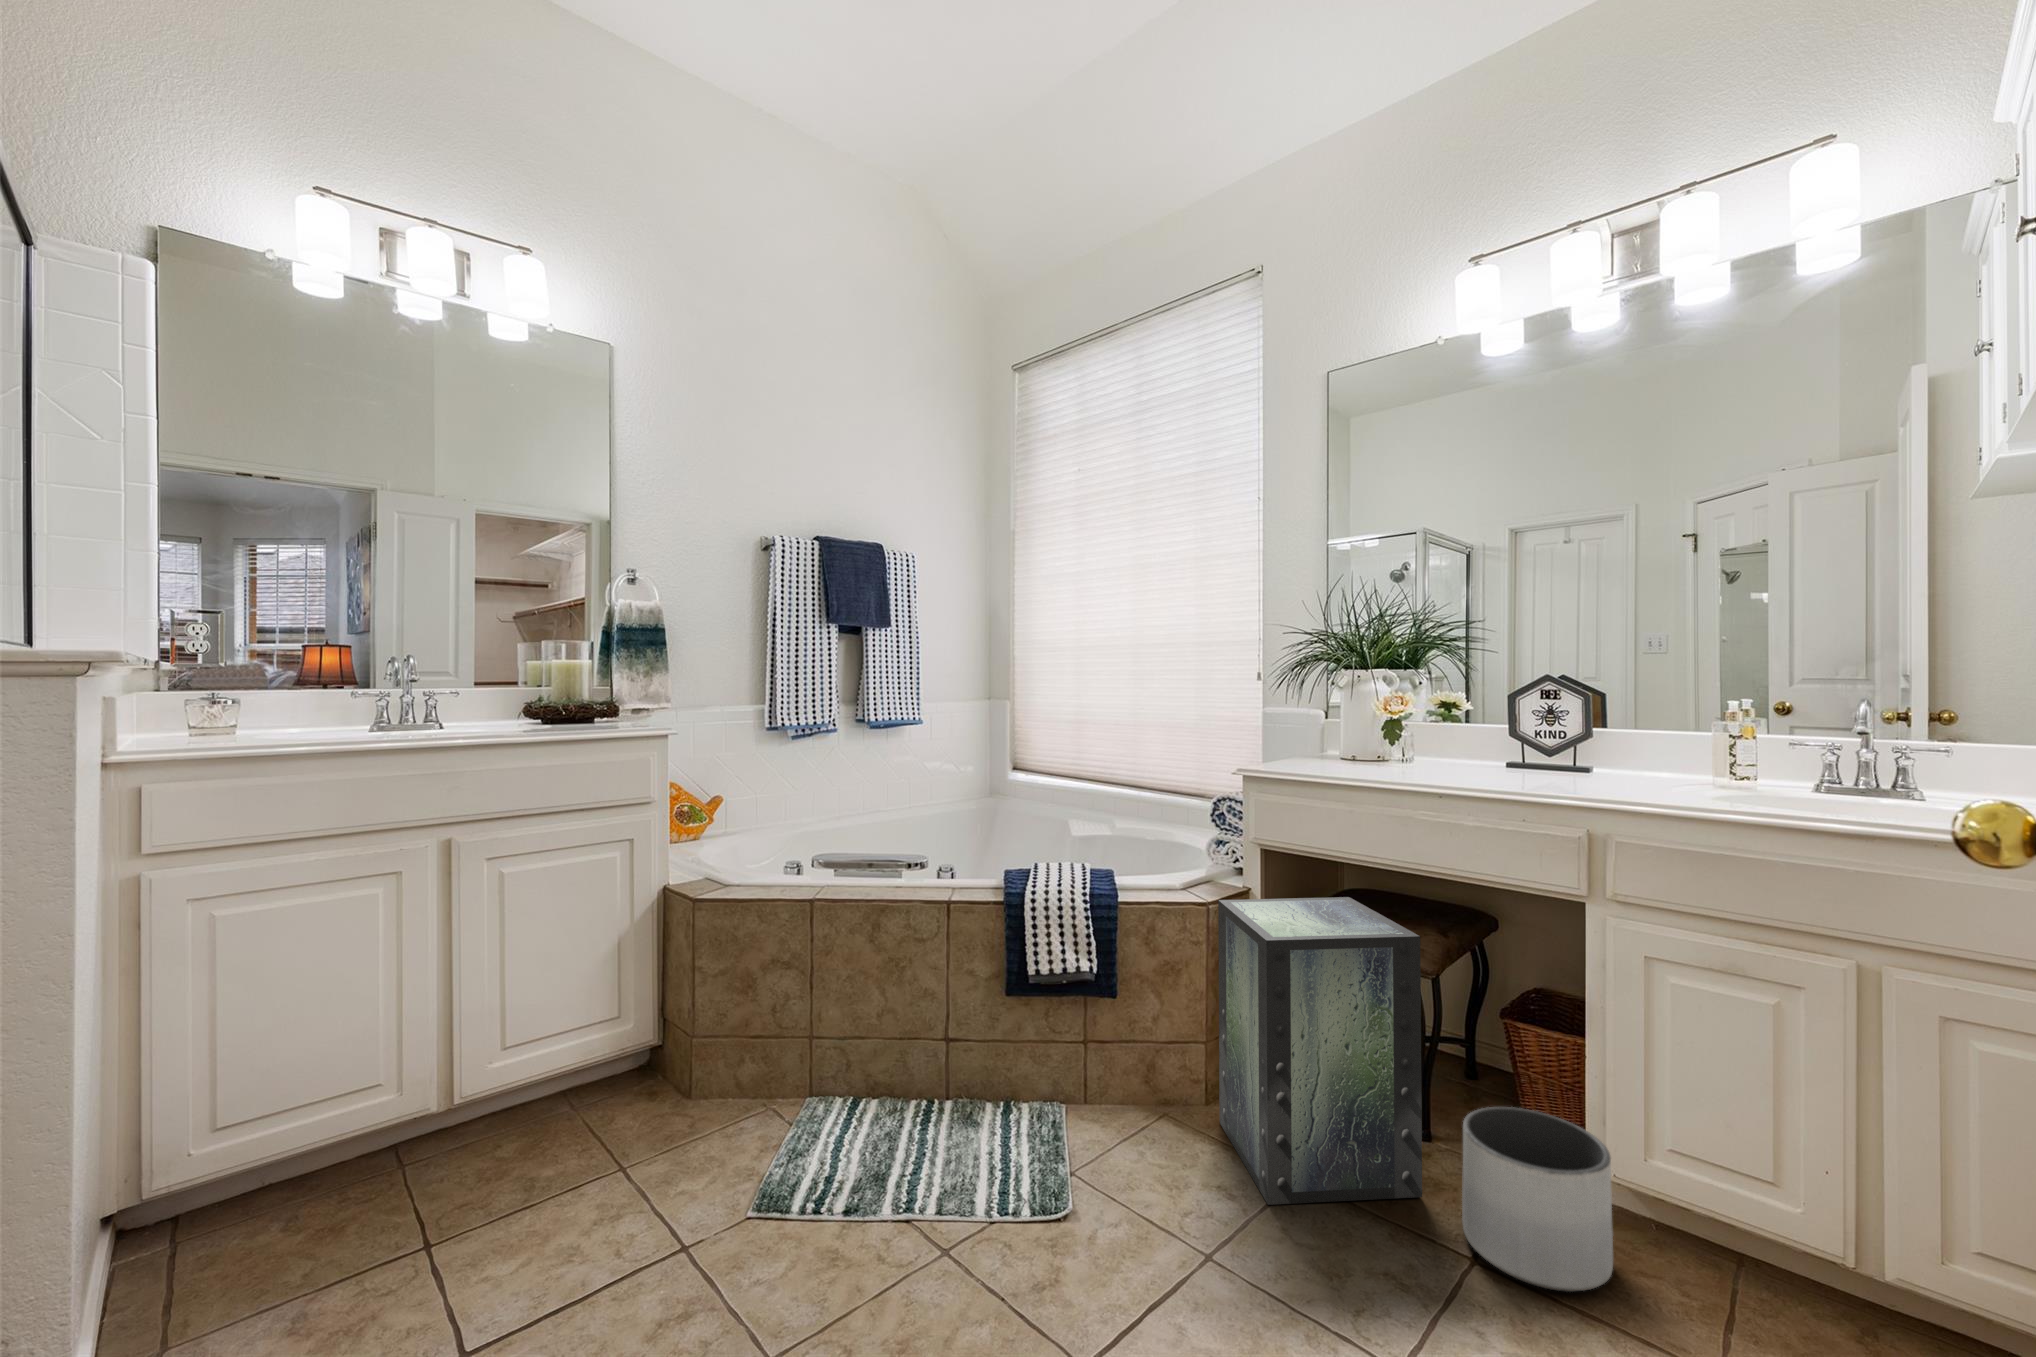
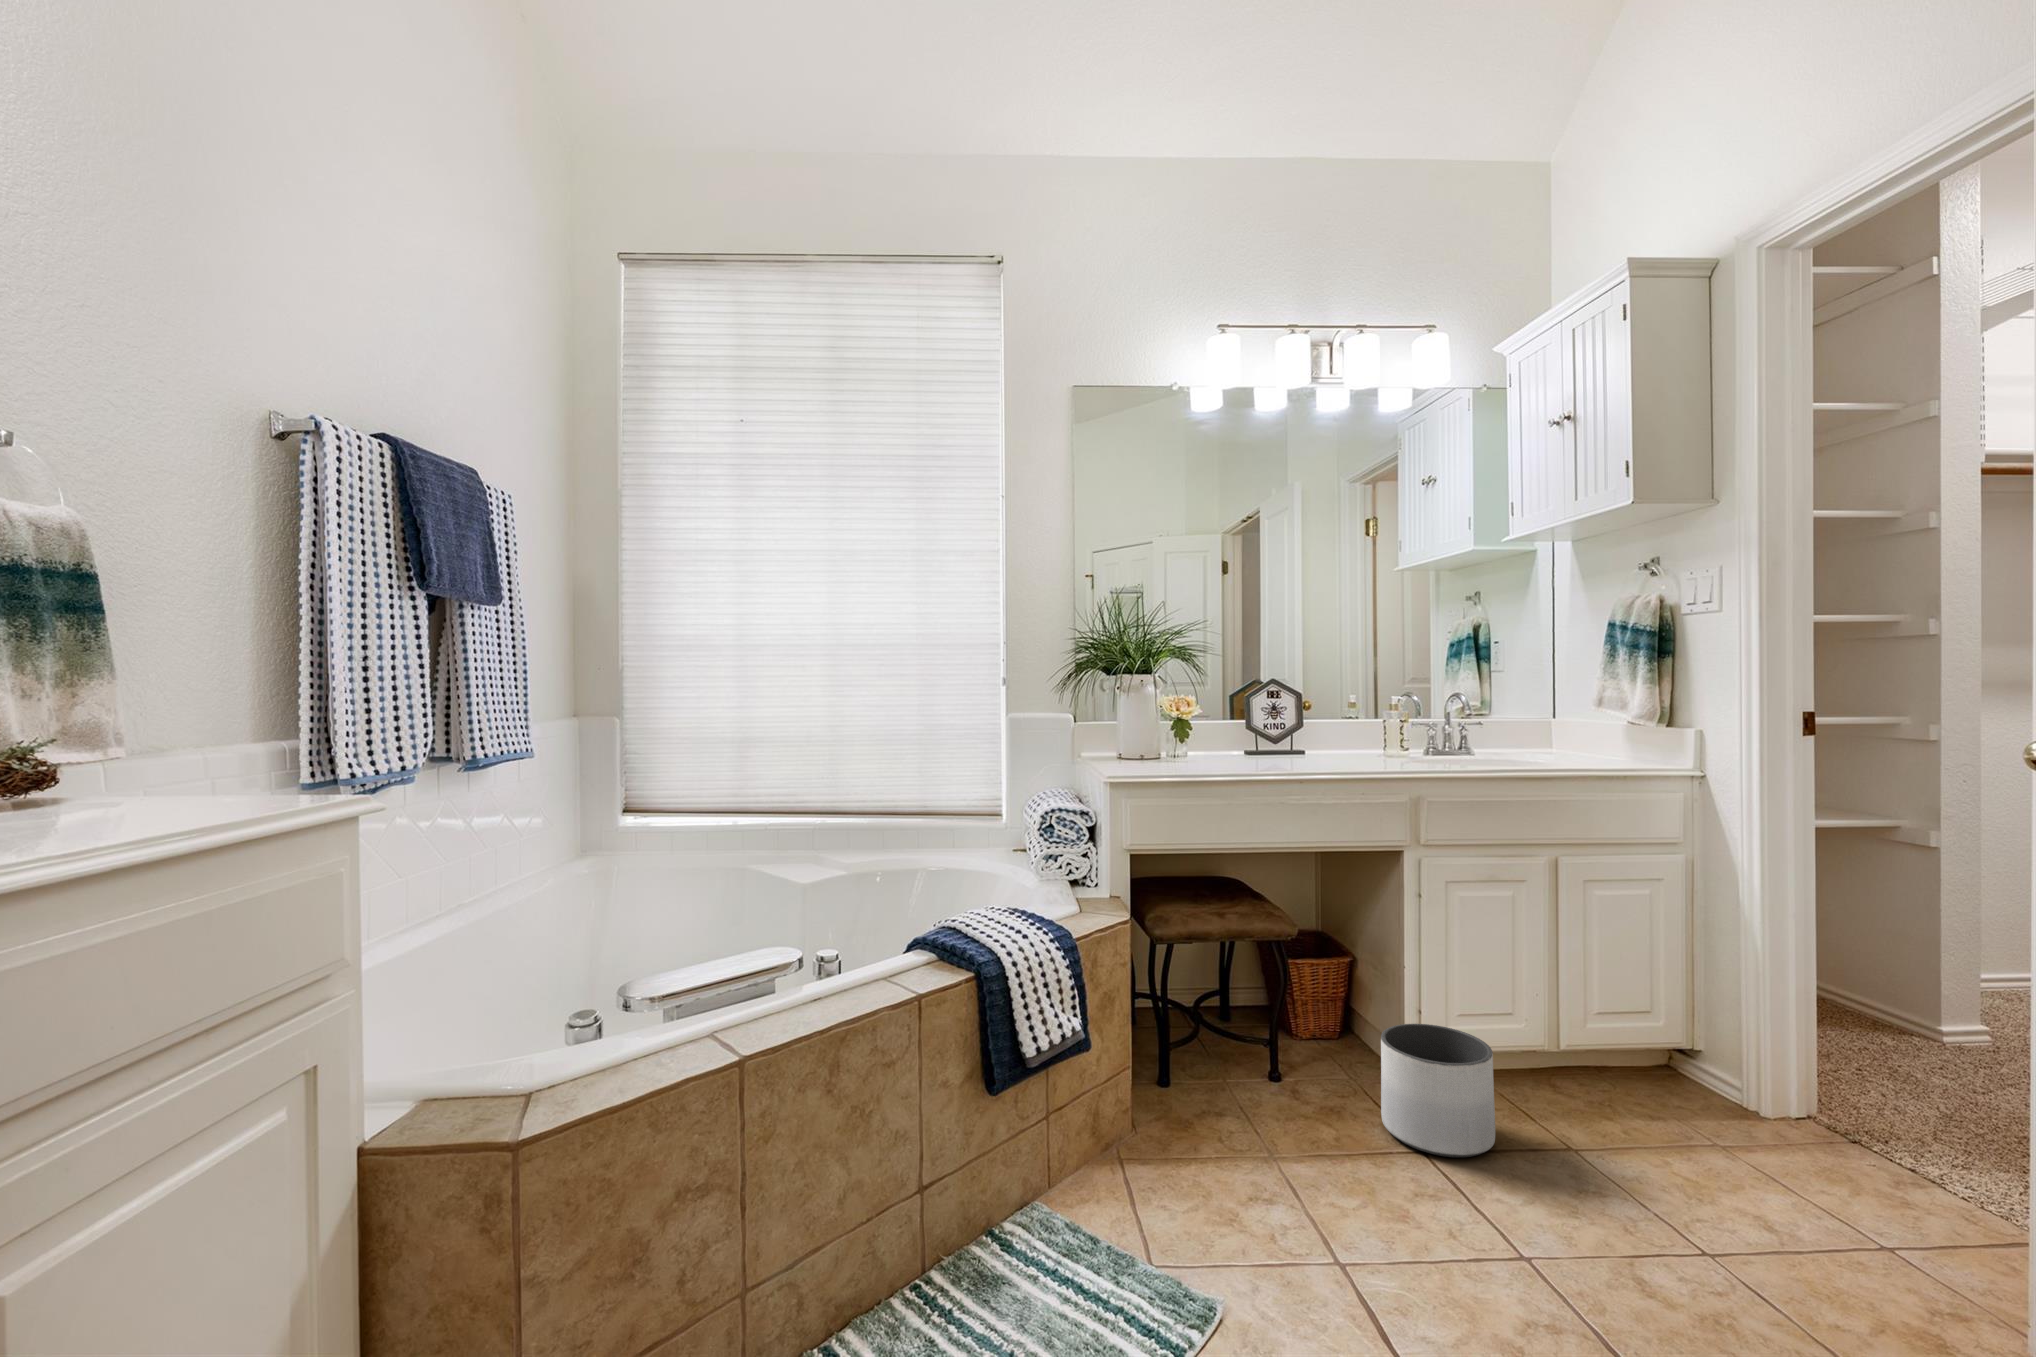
storage box: present [1218,897,1422,1205] -> none [1154,886,1346,1196]

